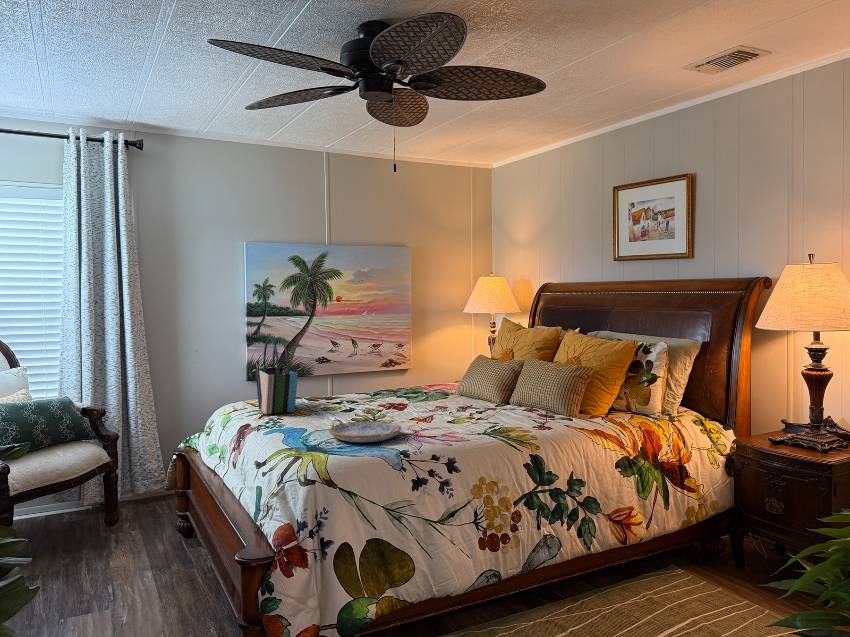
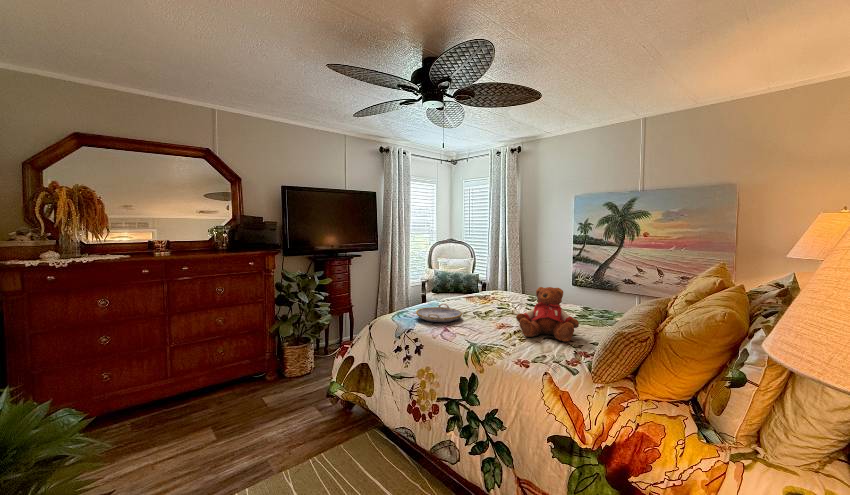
tote bag: present [255,337,298,414] -> none [469,254,510,300]
teddy bear: none [438,361,500,418] -> present [516,287,579,341]

